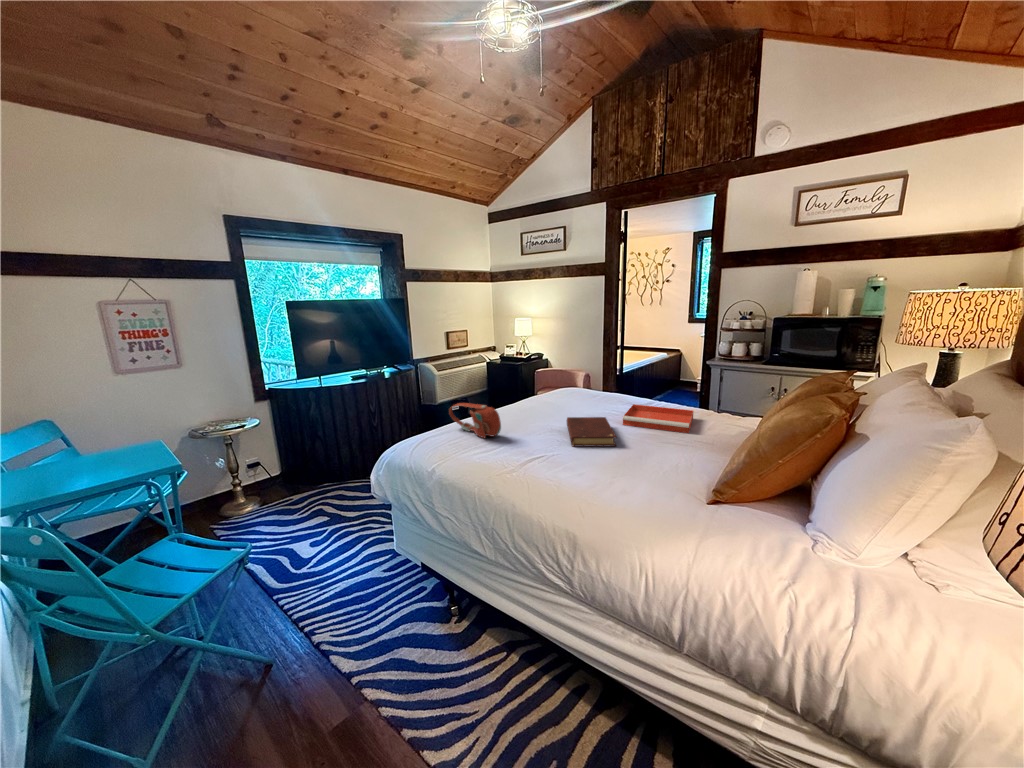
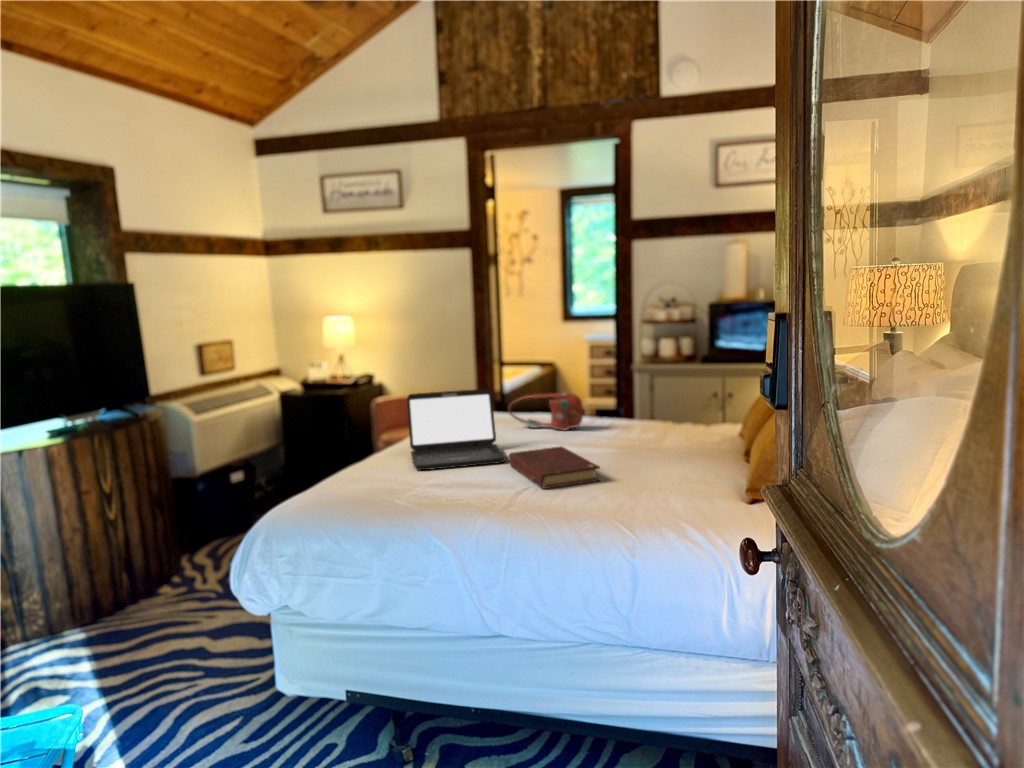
laptop: none [509,372,571,423] -> present [407,389,506,470]
handbag: present [449,403,501,438] -> present [509,393,583,430]
tray: present [623,404,694,433] -> none [581,426,672,455]

